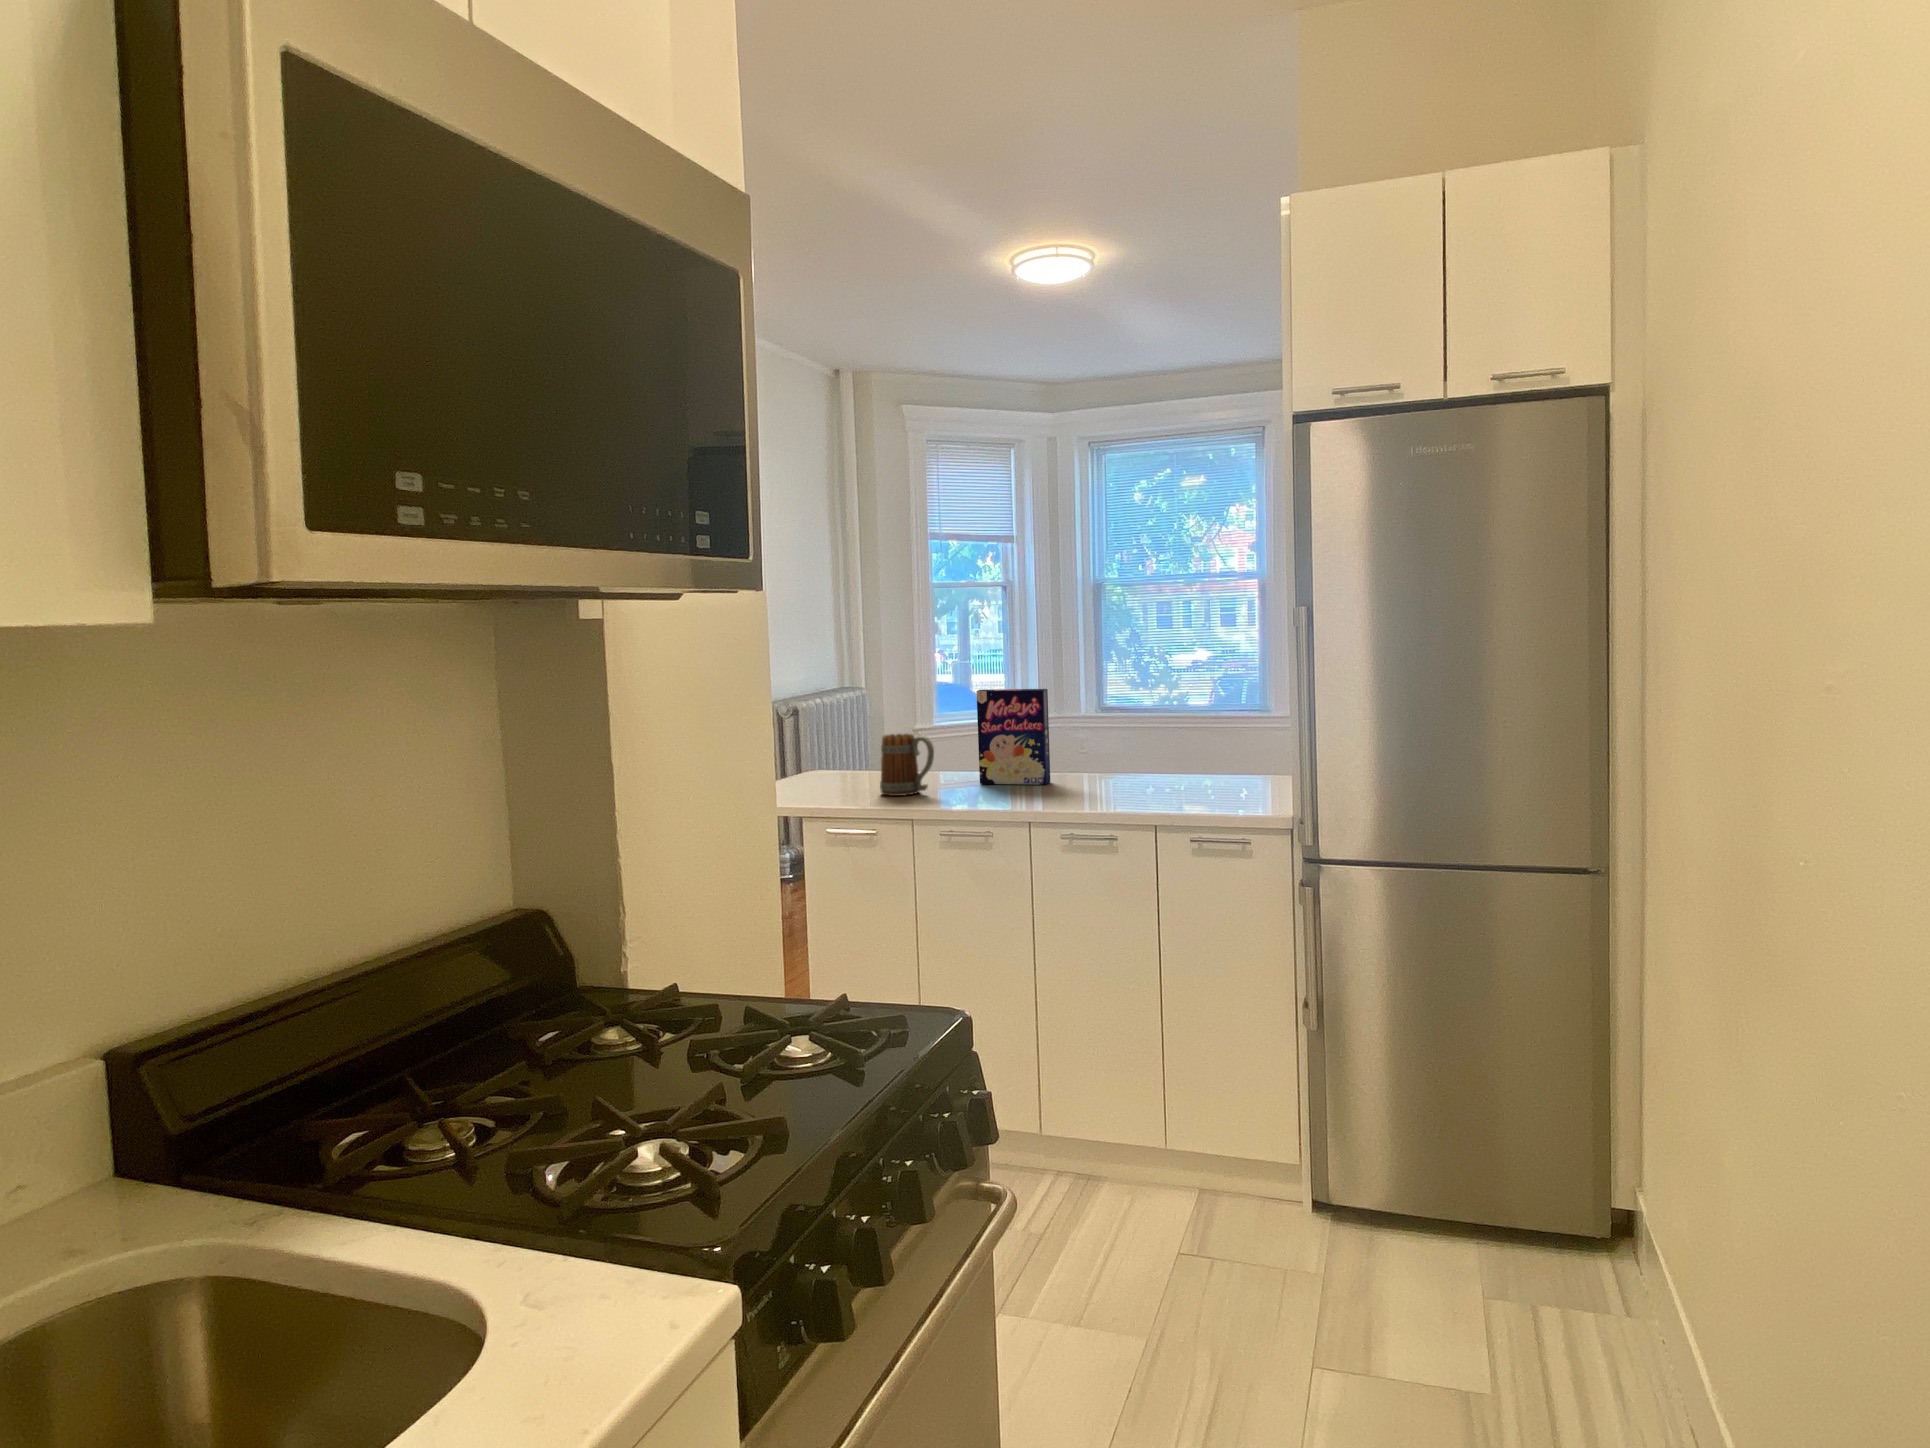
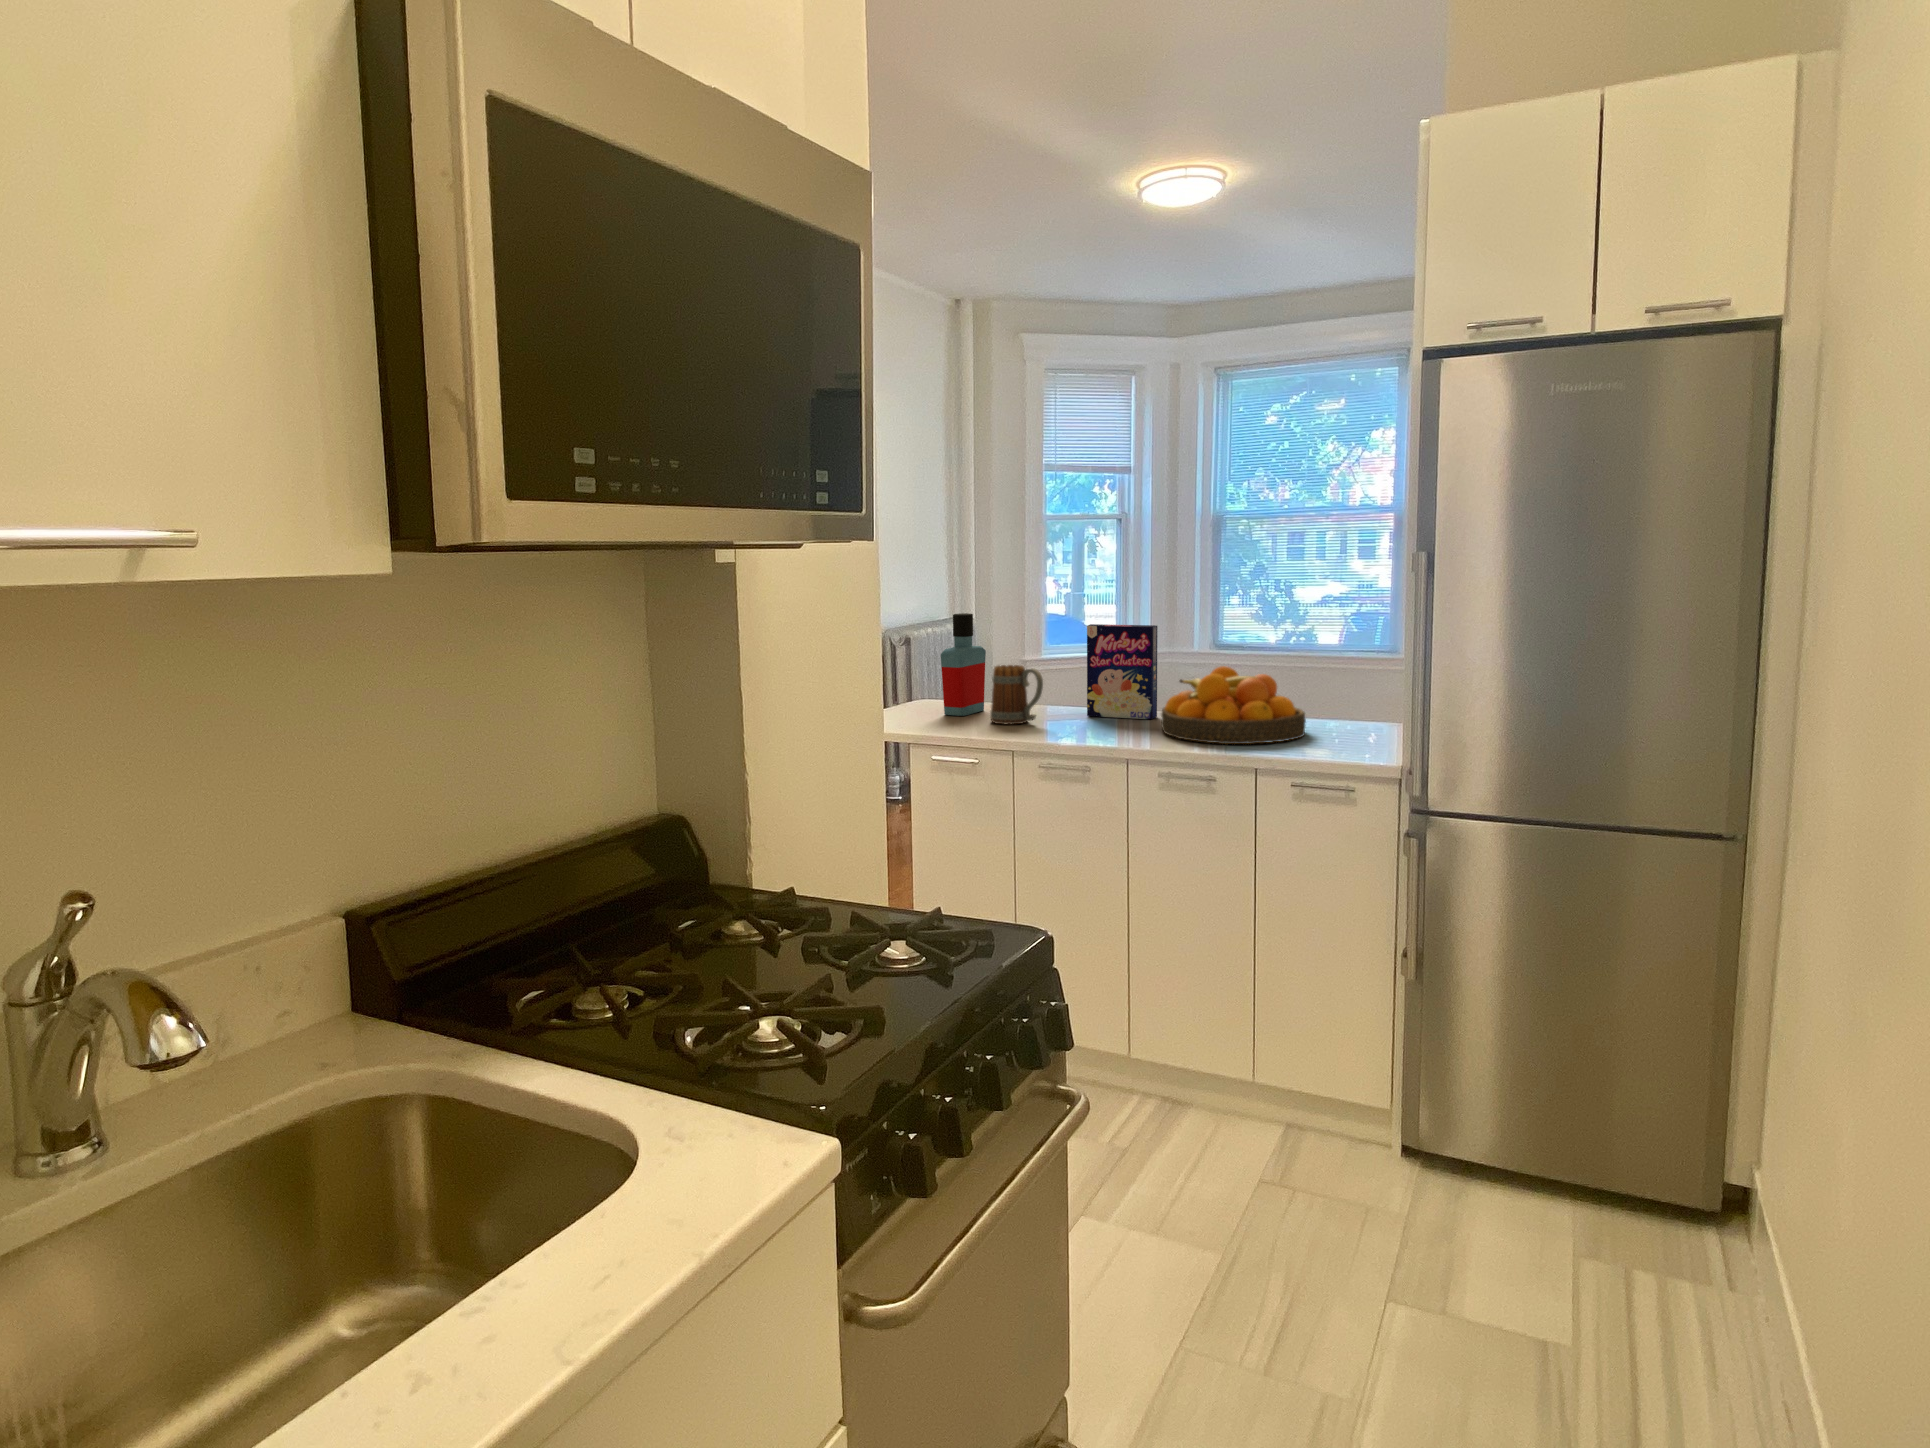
bottle: none [825,682,873,789] -> present [941,613,986,716]
fruit bowl: none [1056,728,1198,805] -> present [1161,666,1306,744]

